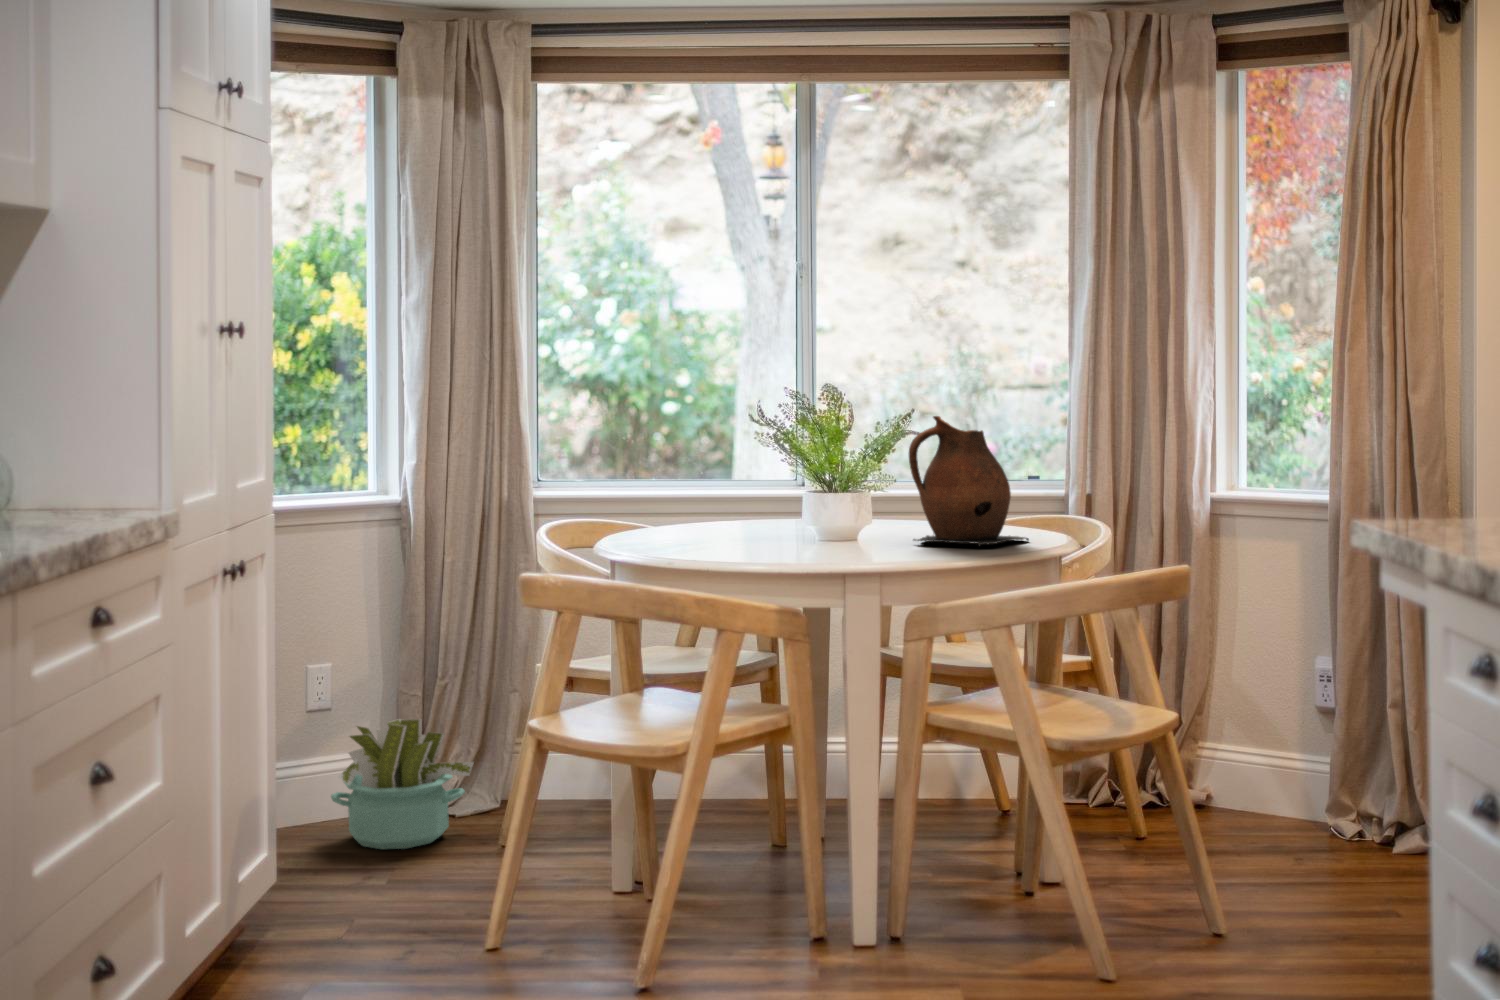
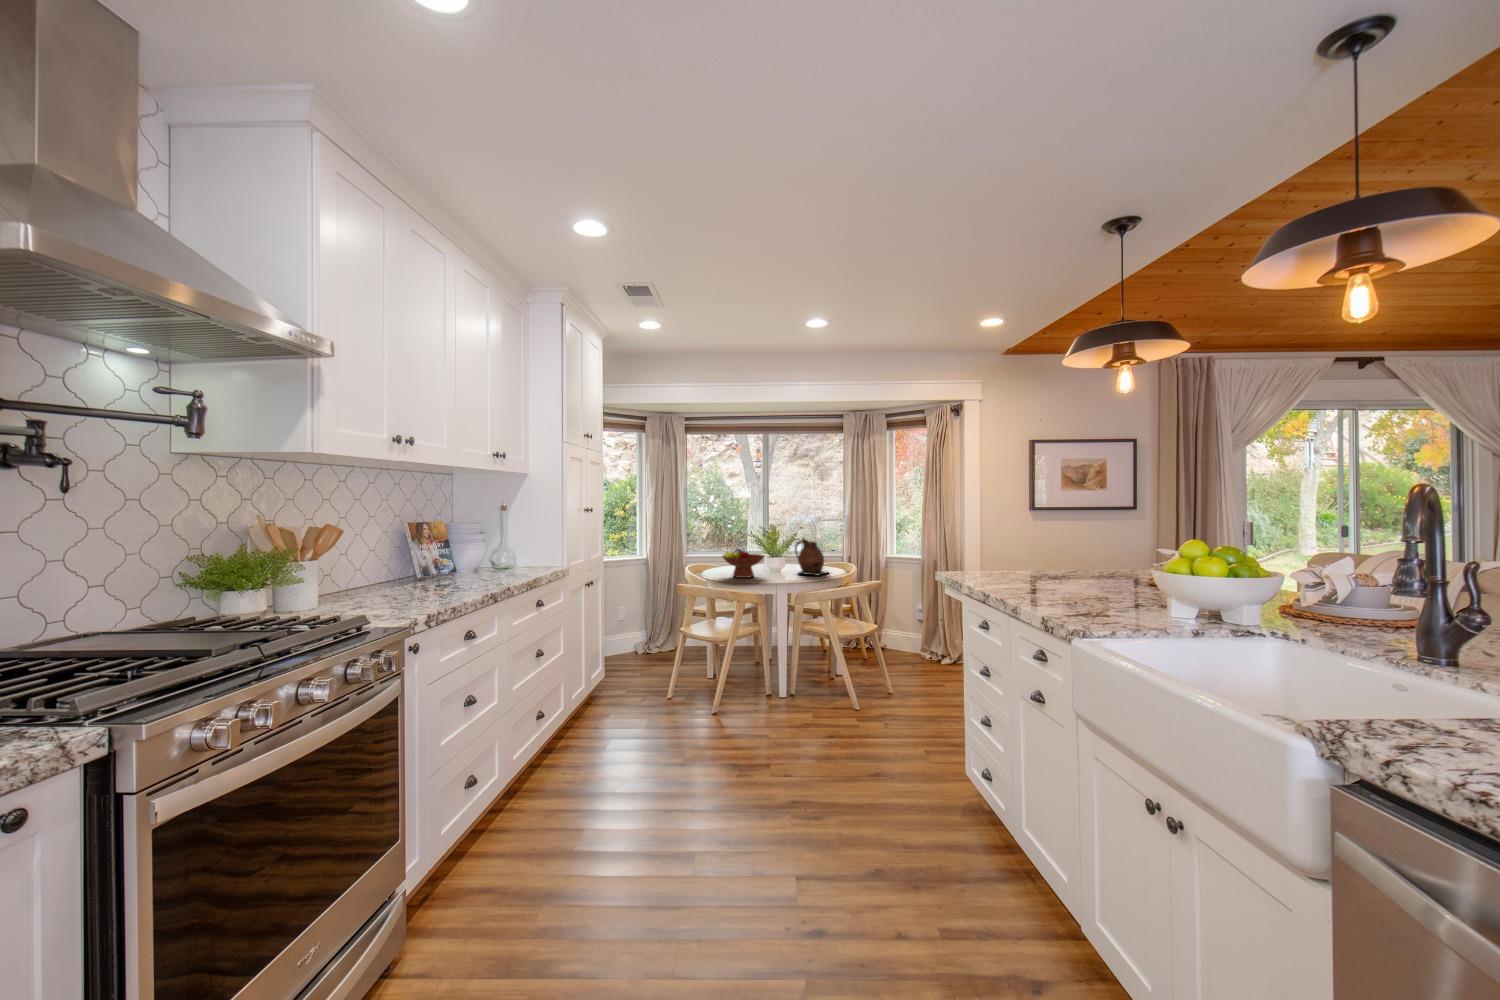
fruit bowl: none [658,451,808,552] -> present [722,549,765,578]
decorative plant: present [331,719,474,849] -> none [625,622,668,663]

